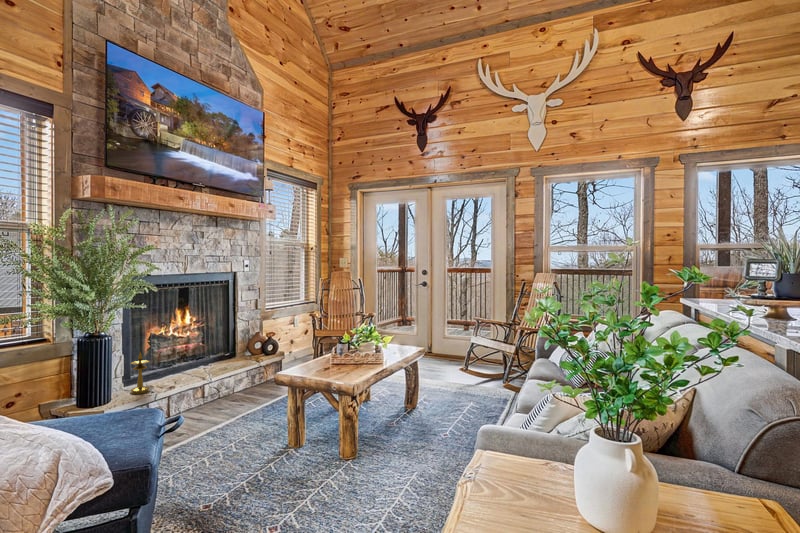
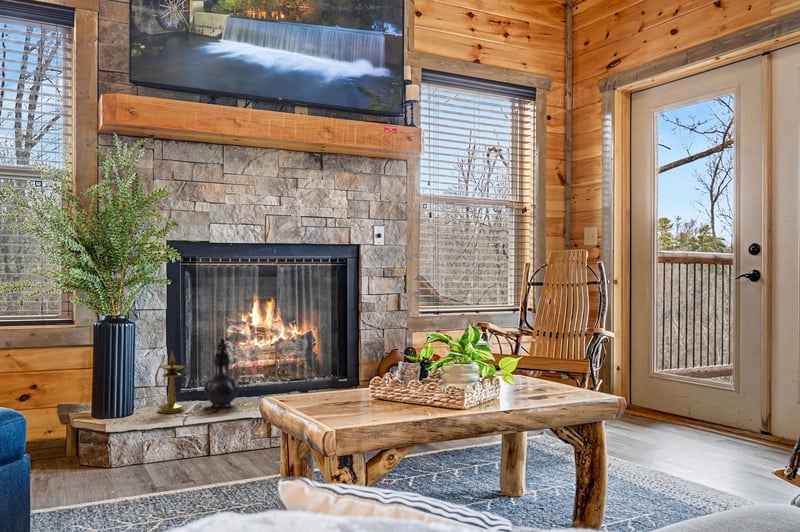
decorative vase: none [158,339,183,384] -> present [204,339,239,408]

